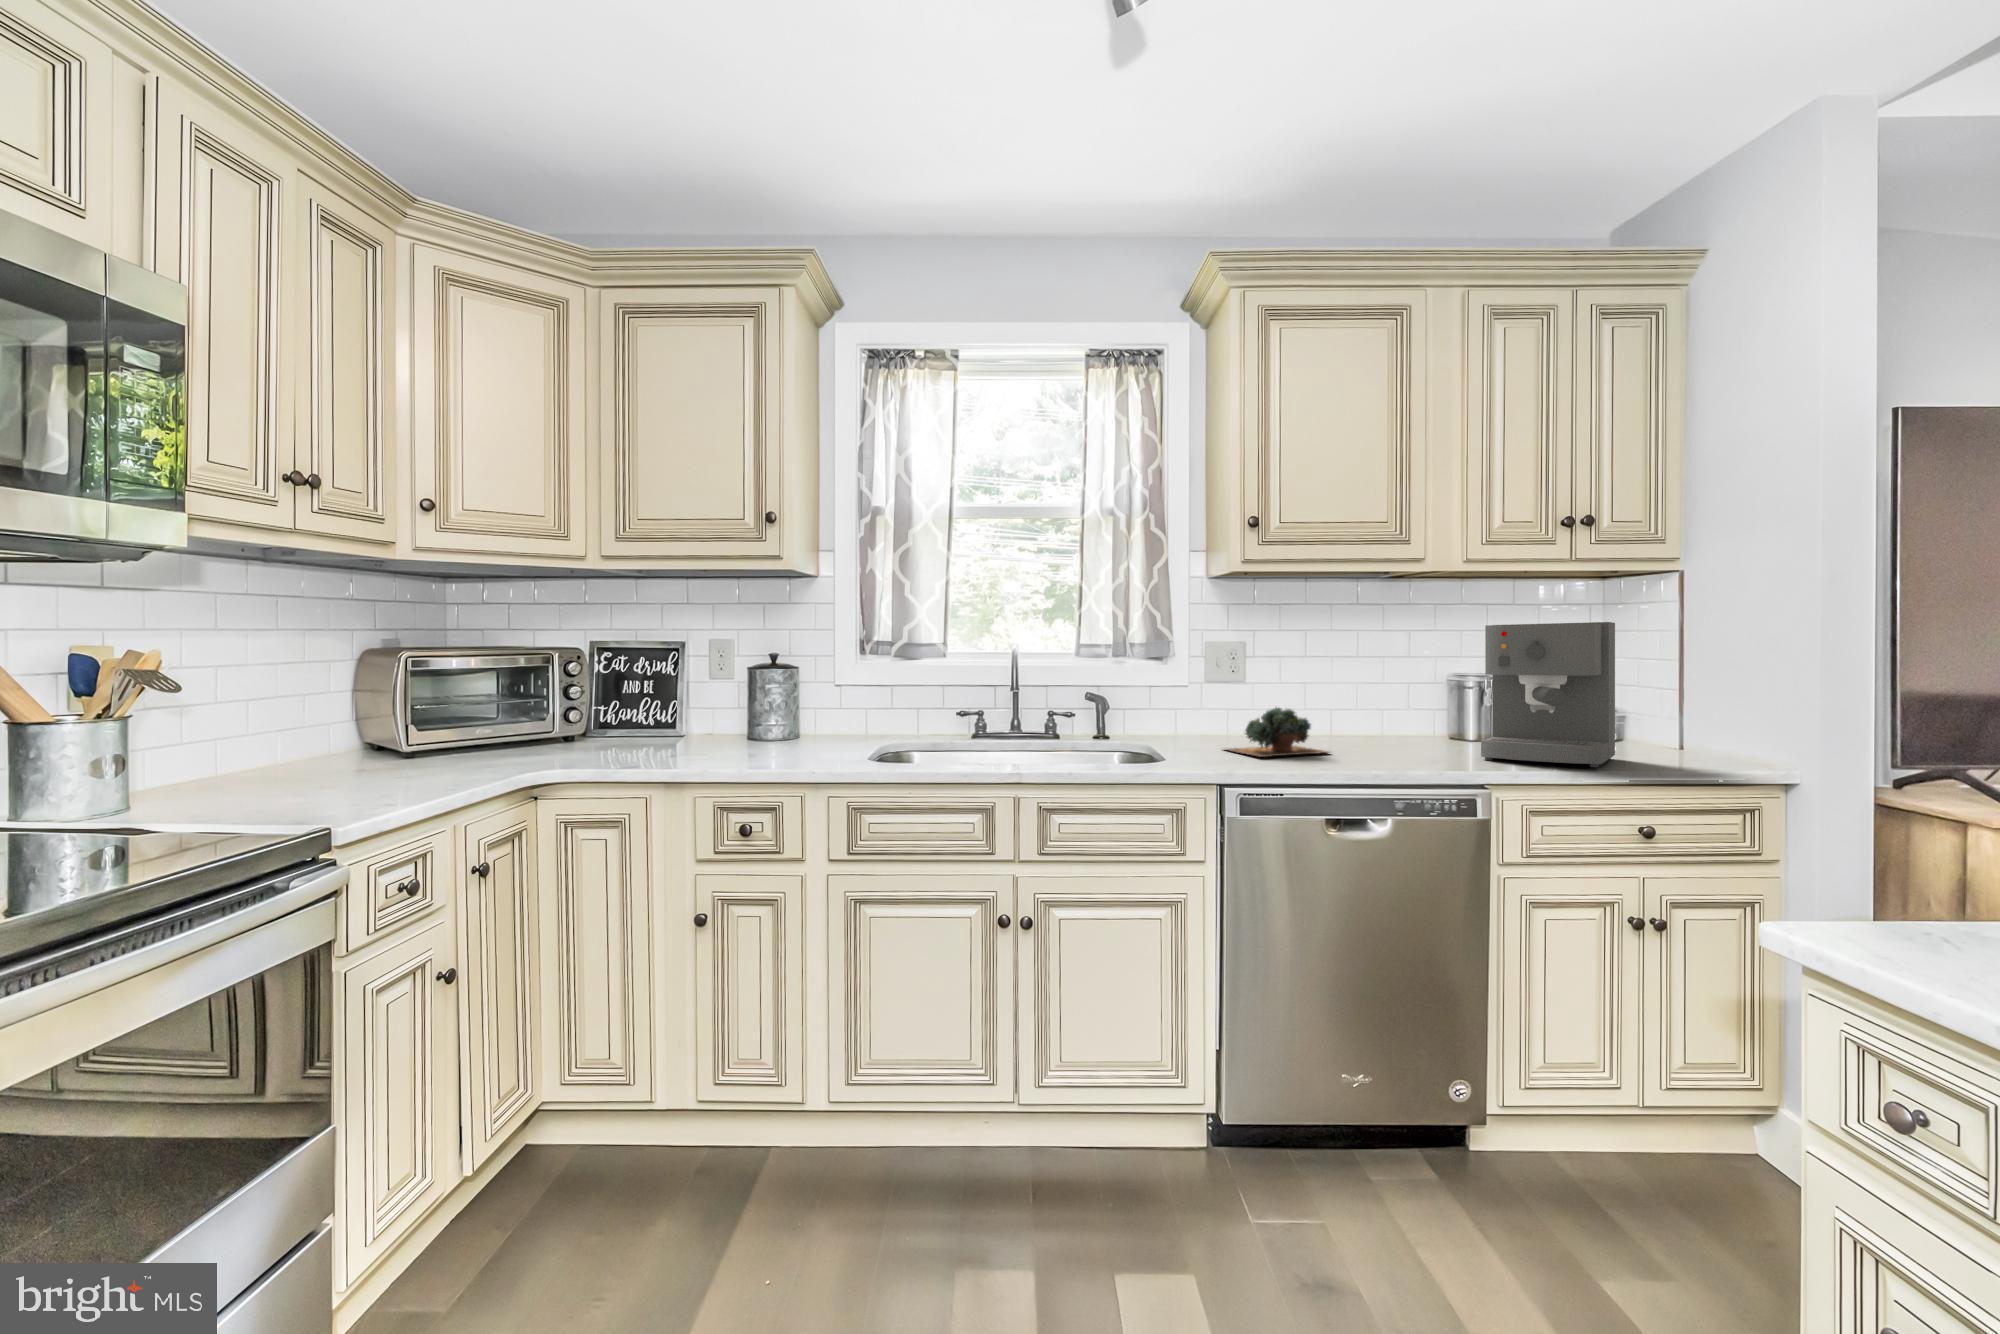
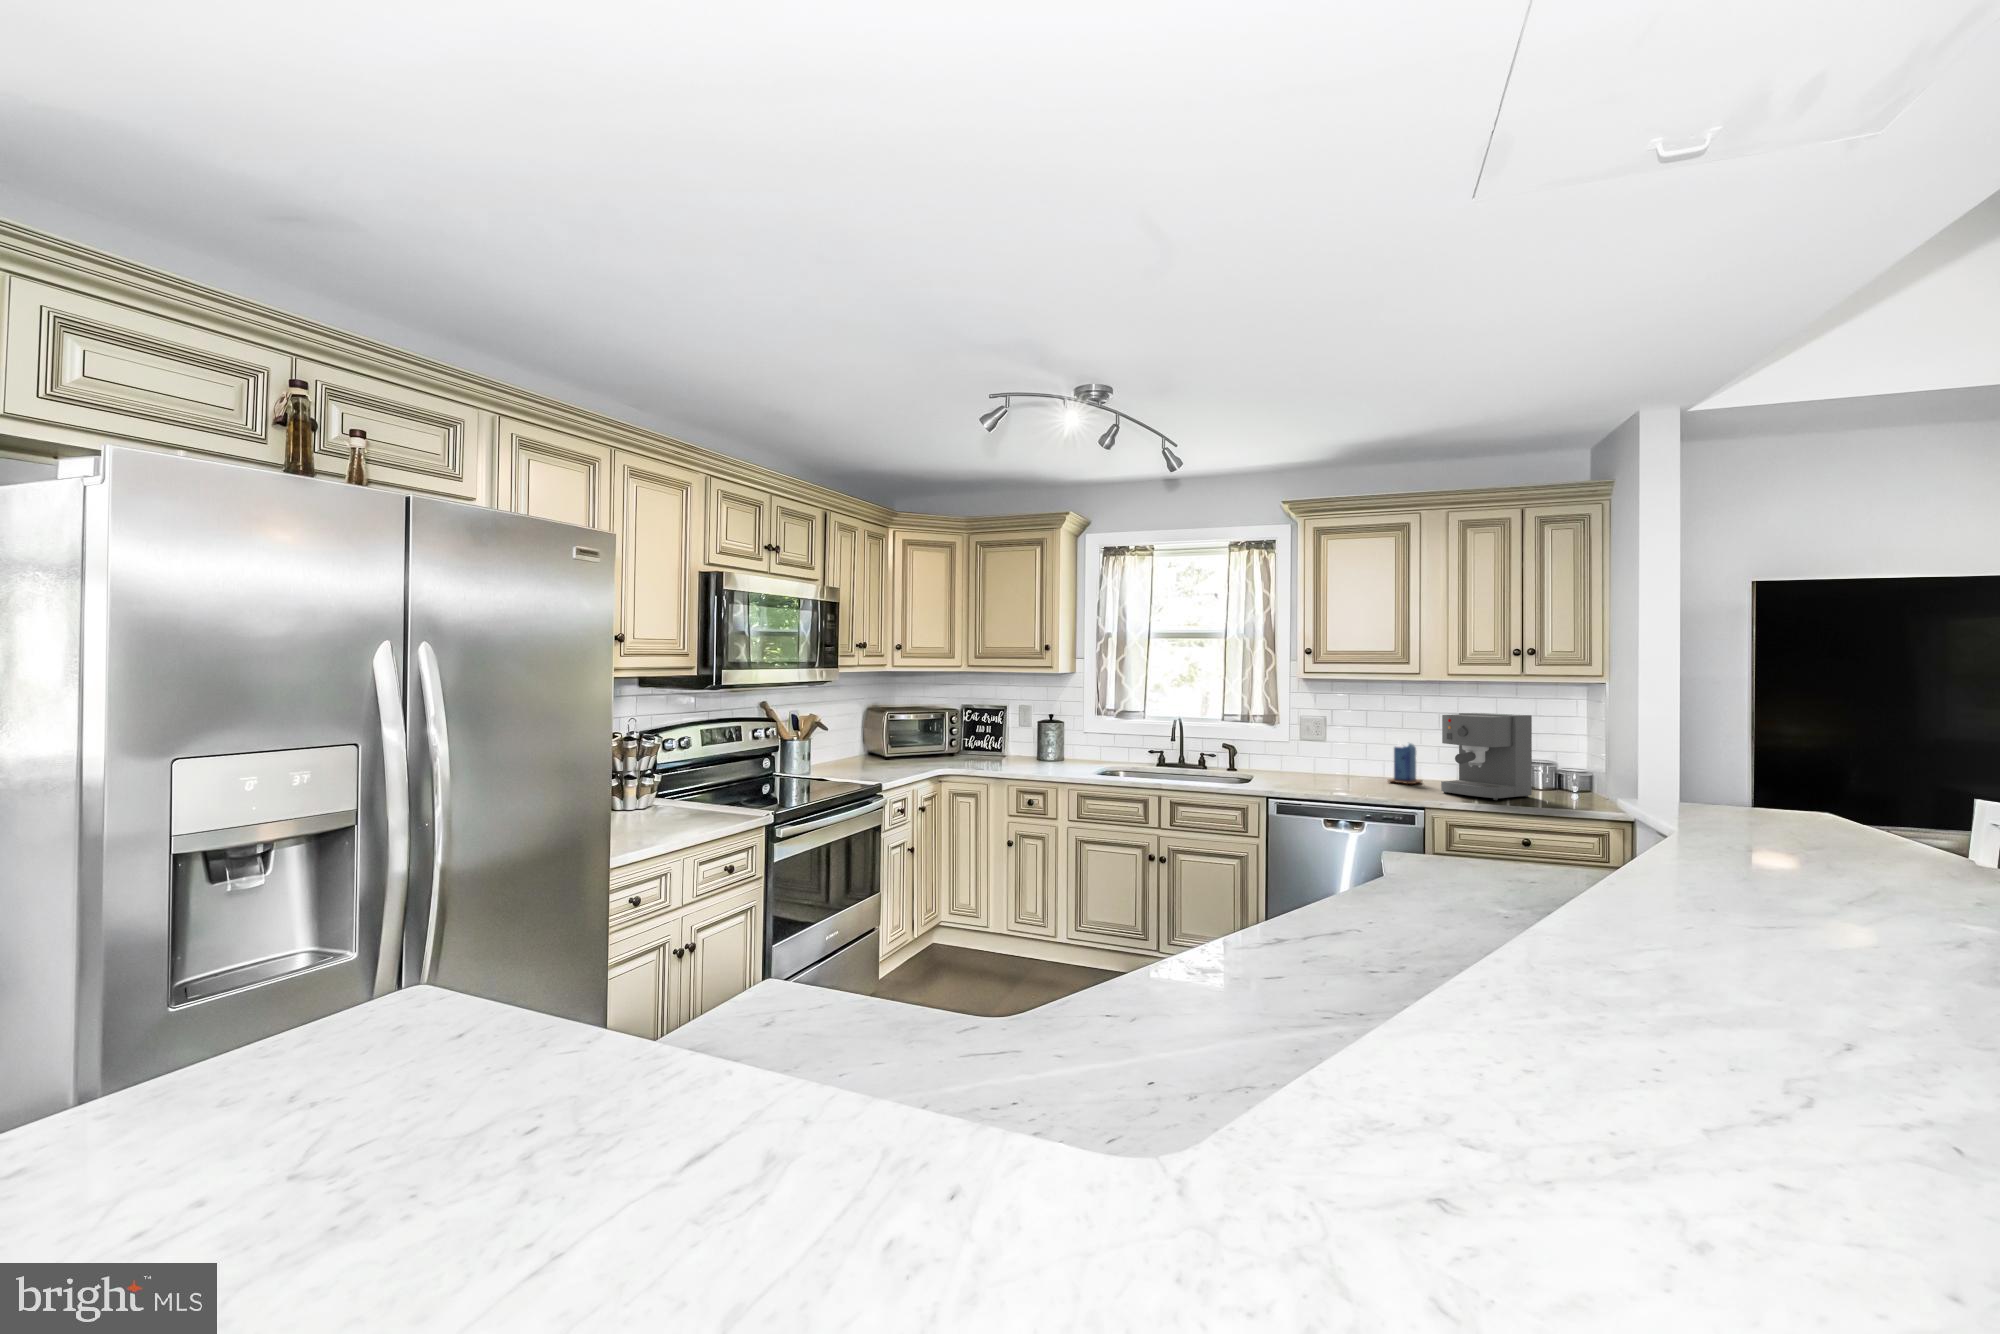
candle: none [1366,675,1415,748] -> present [1388,743,1422,784]
succulent plant: present [1225,708,1328,757] -> none [1294,756,1356,784]

